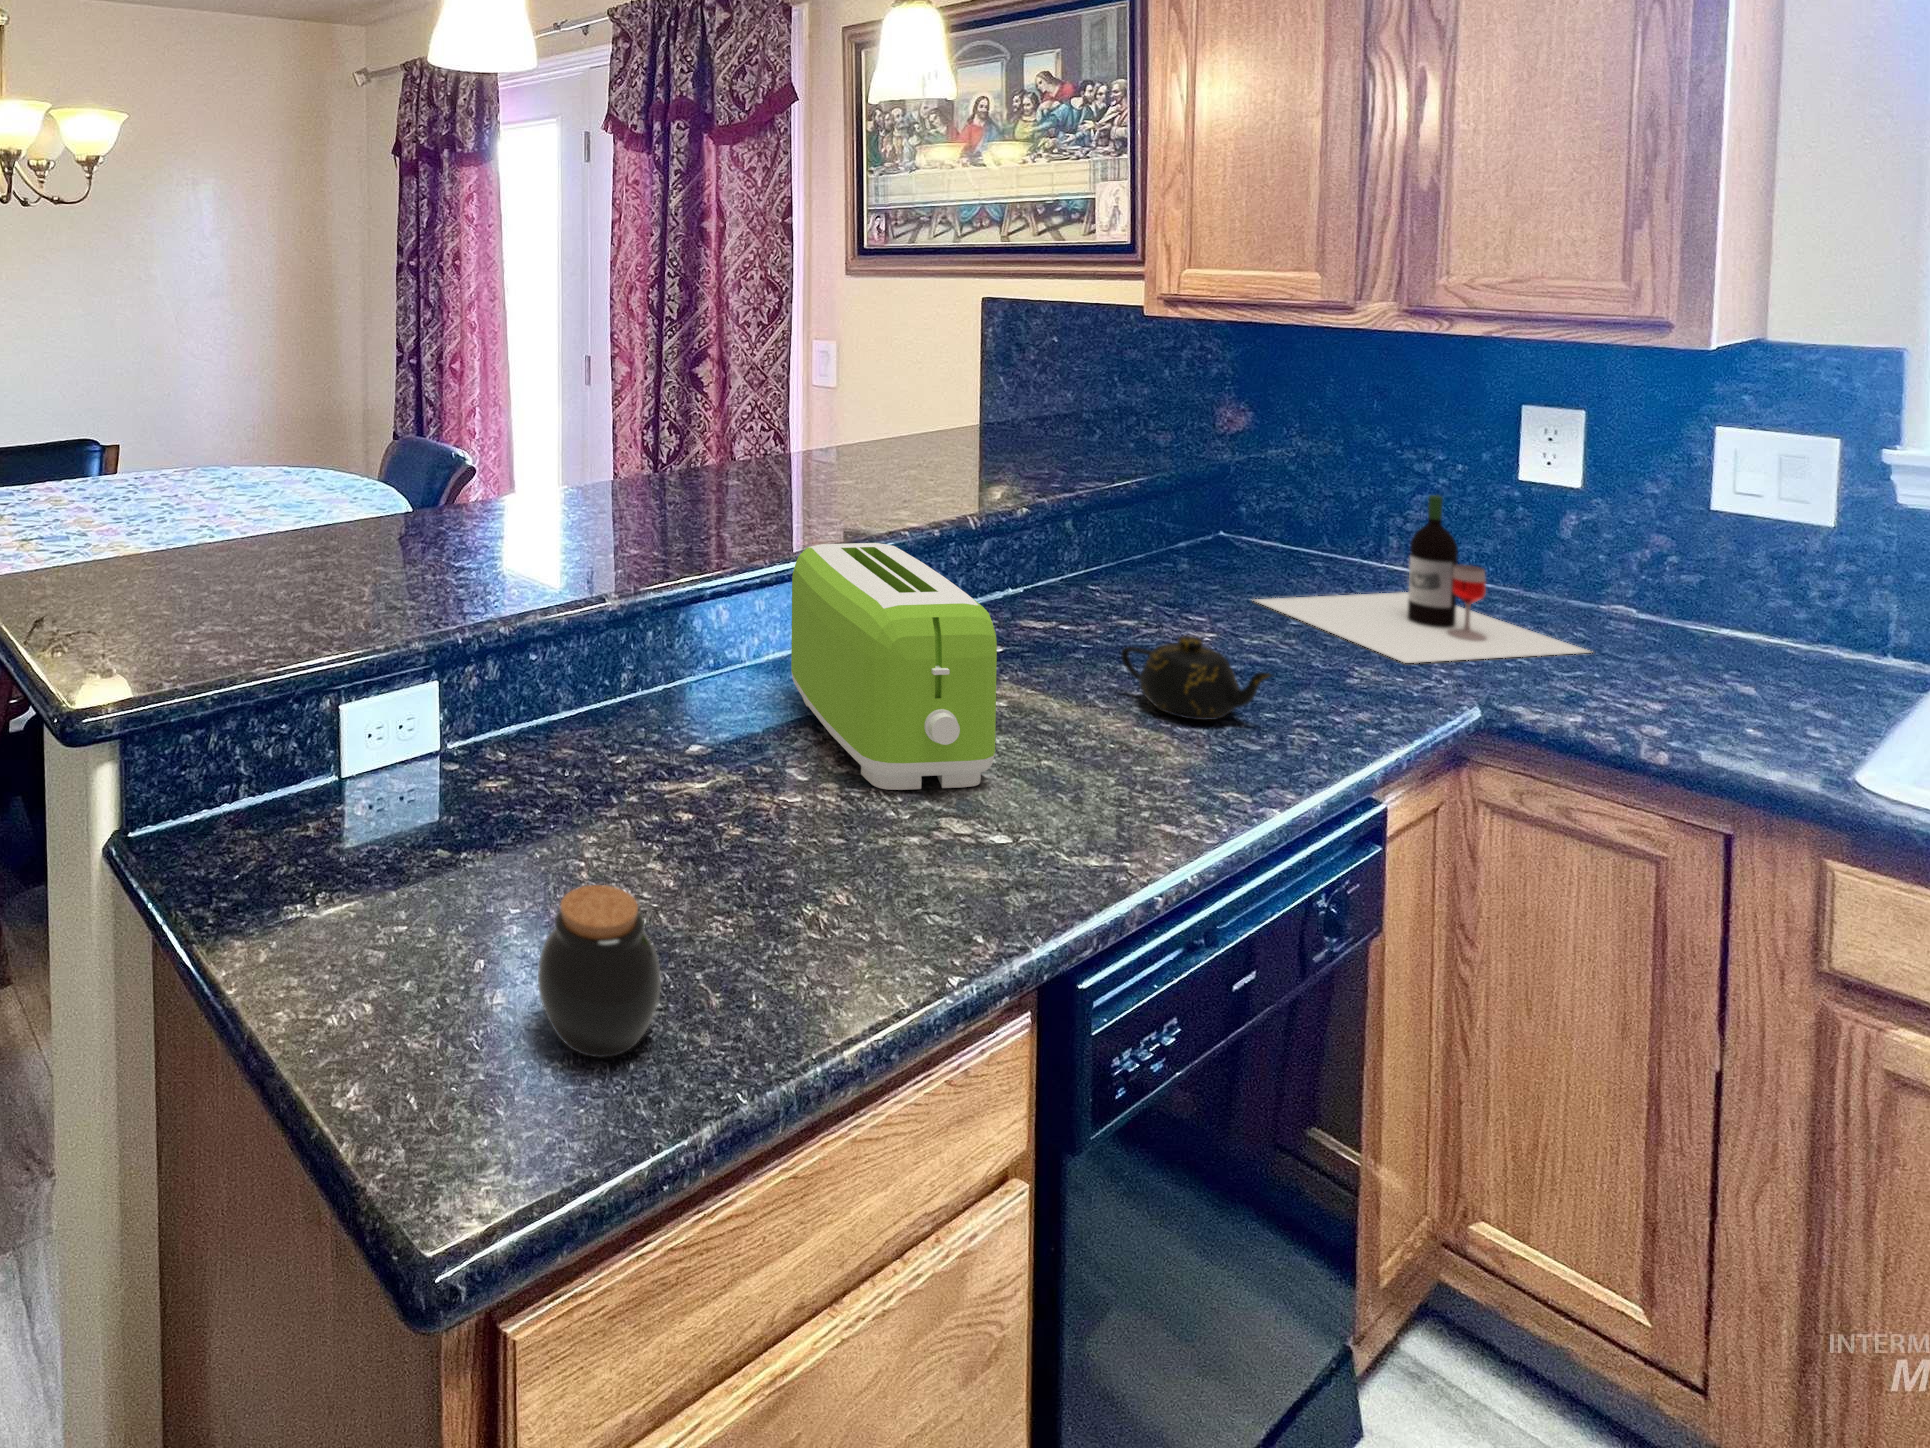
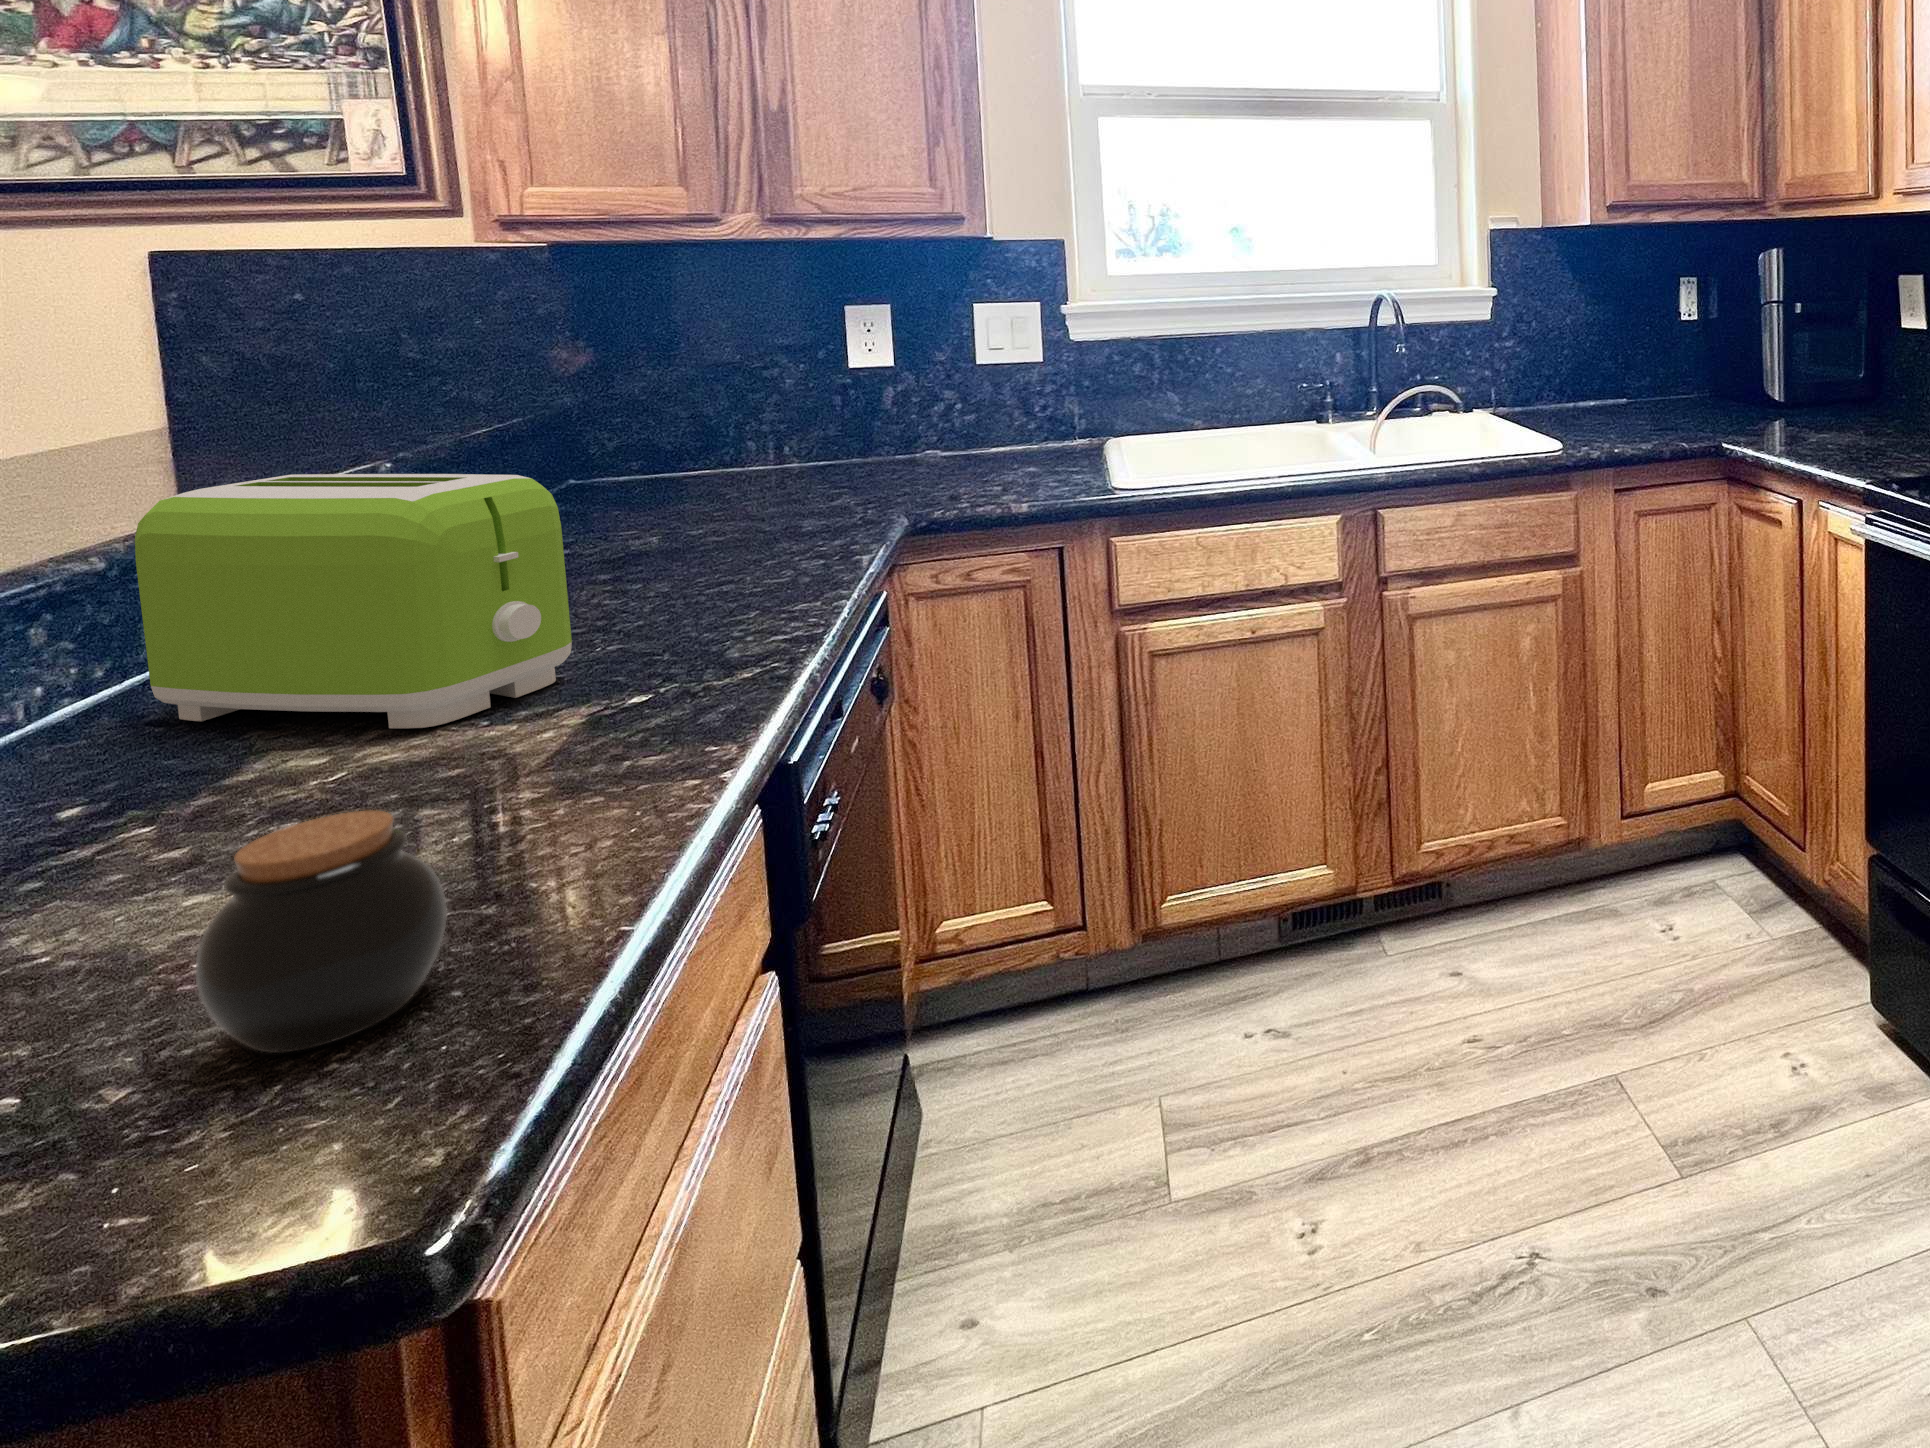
wine bottle: present [1255,495,1590,663] -> none [659,378,940,510]
teapot: present [1121,636,1274,720] -> none [612,505,782,584]

